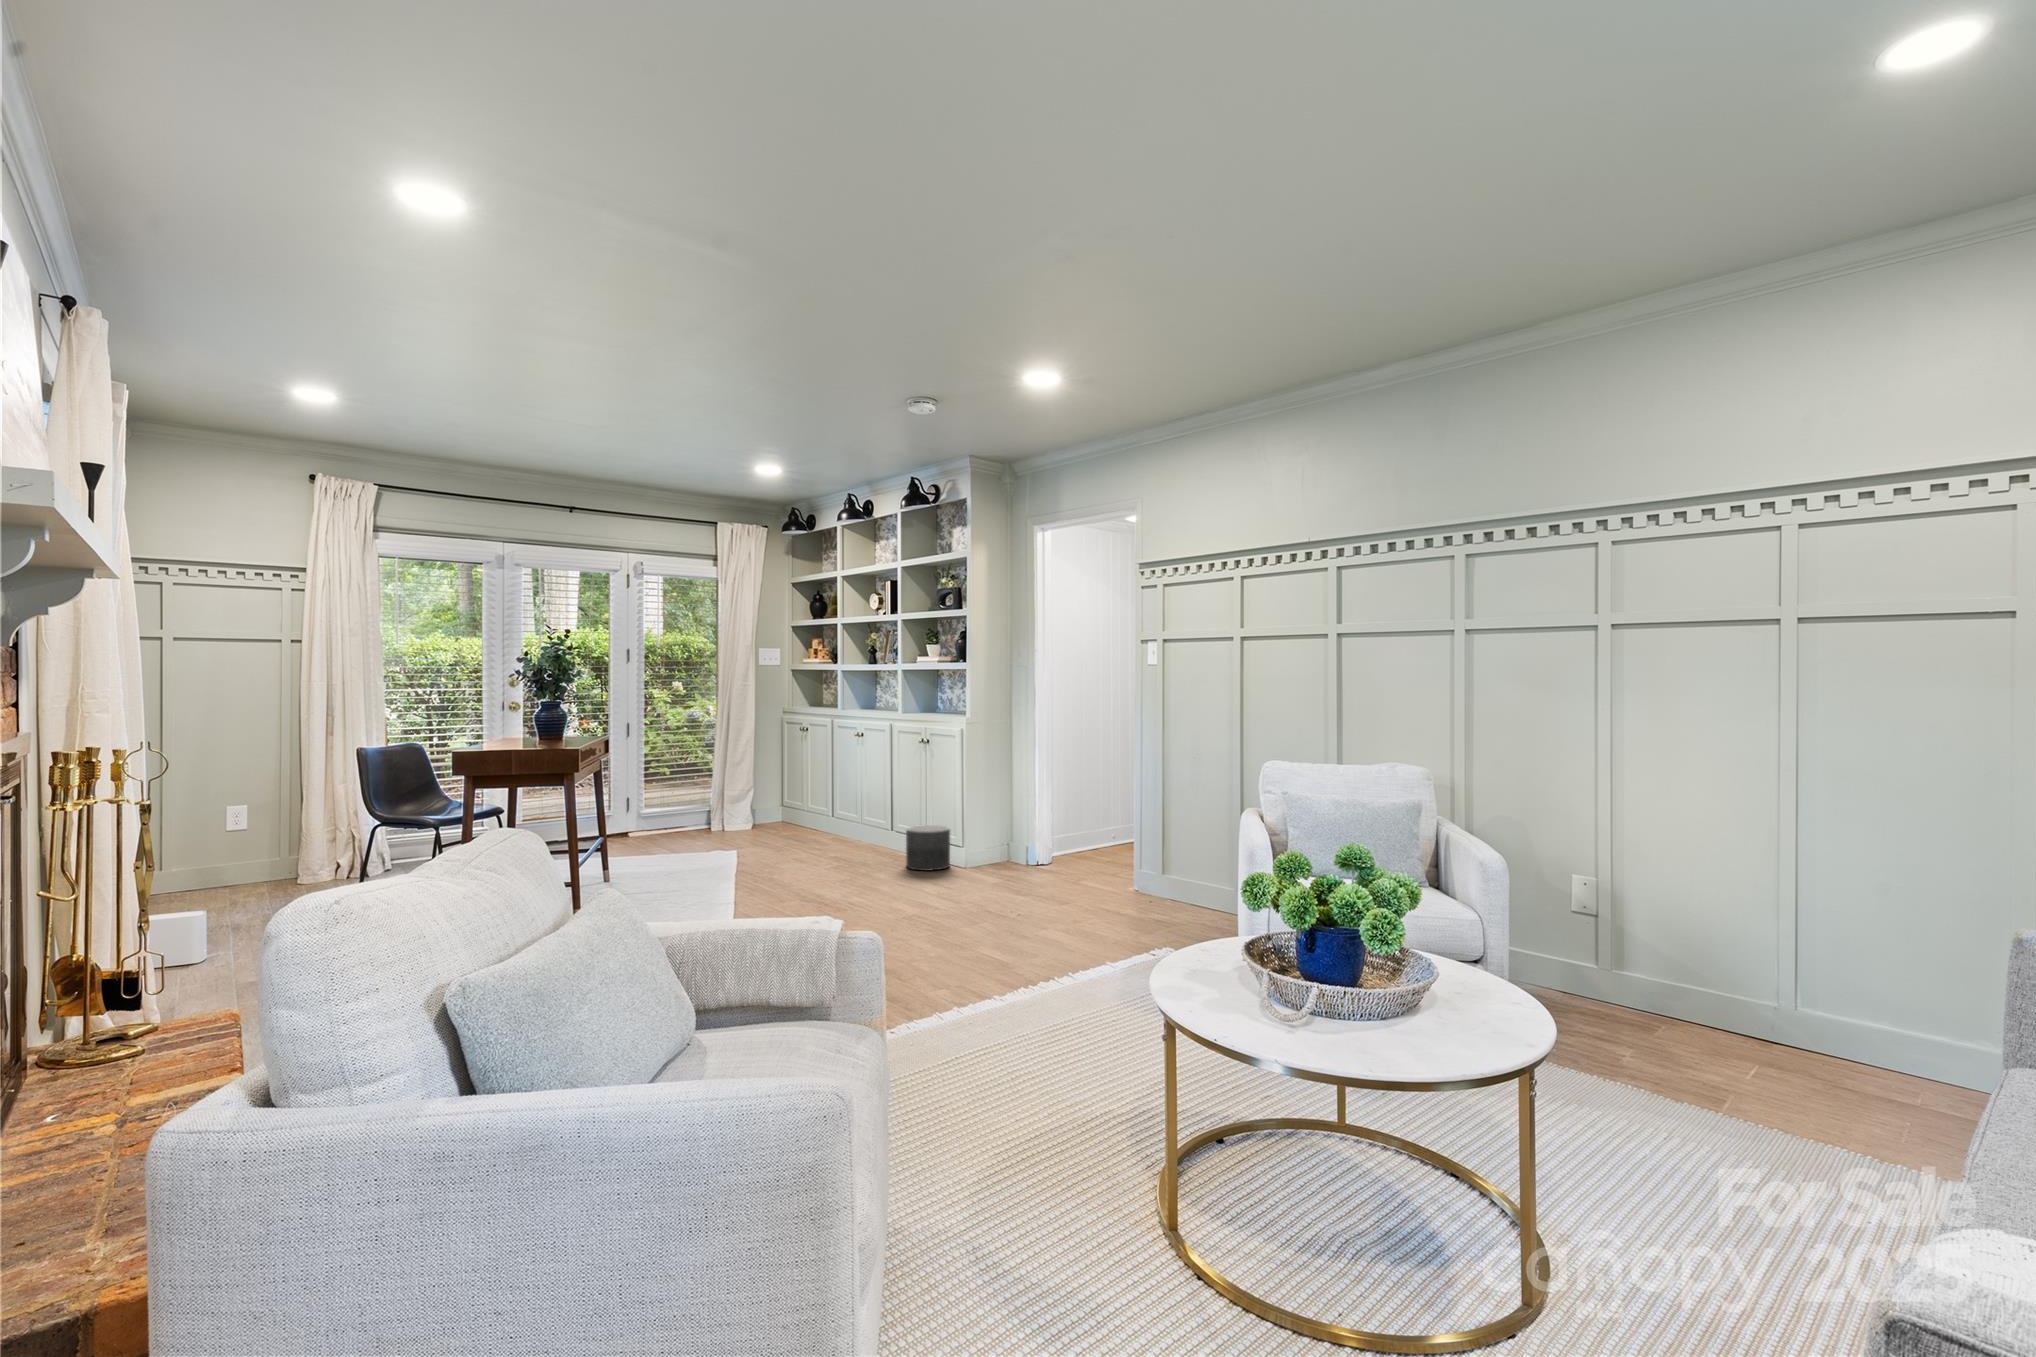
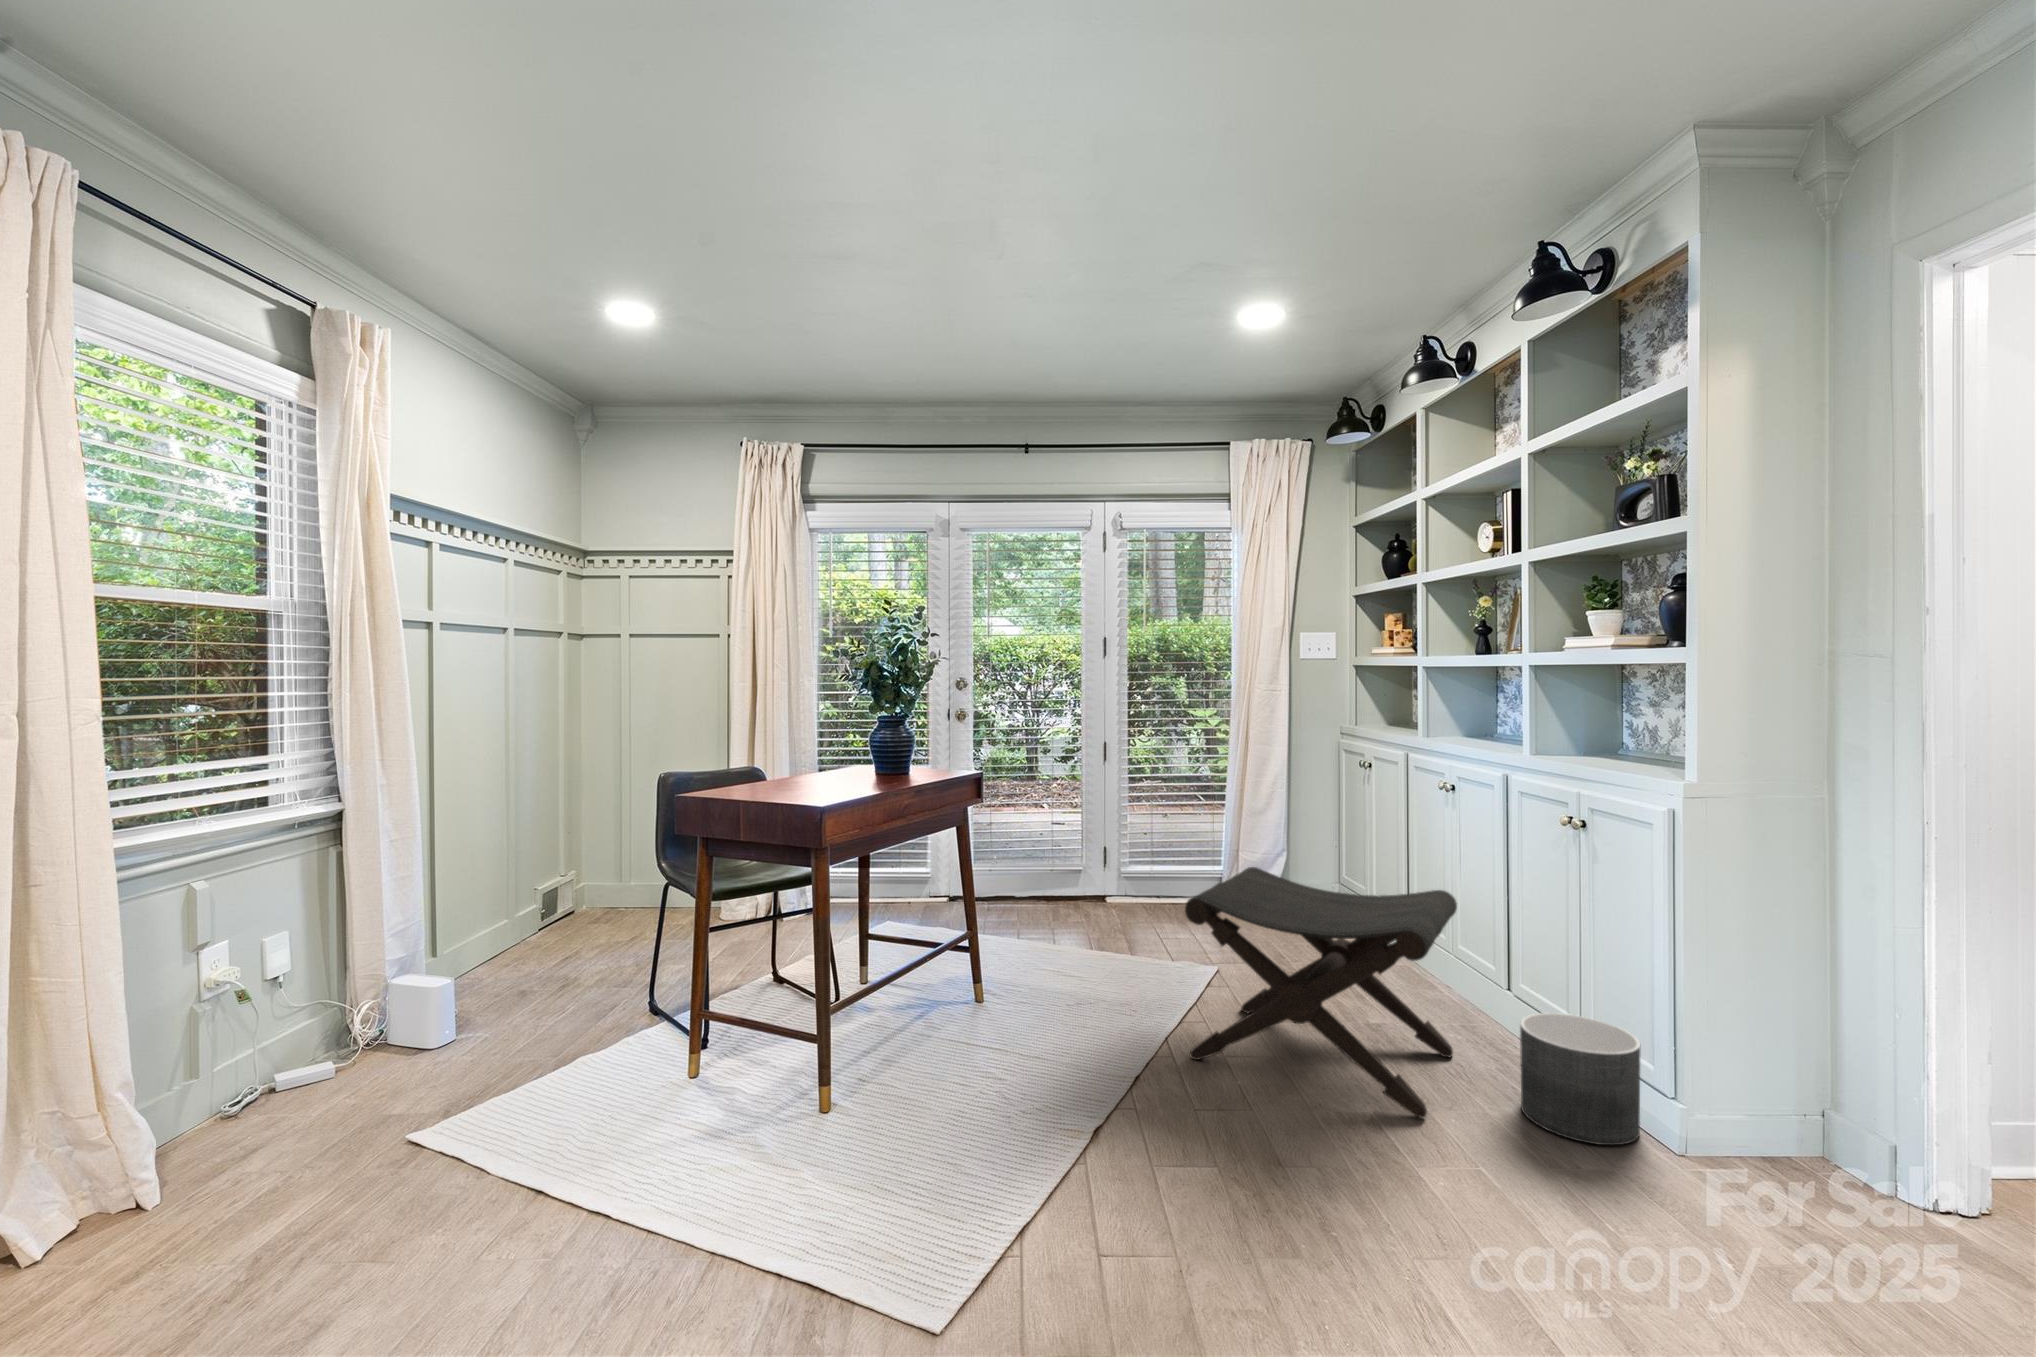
footstool: none [752,780,875,878] -> present [1185,867,1457,1118]

